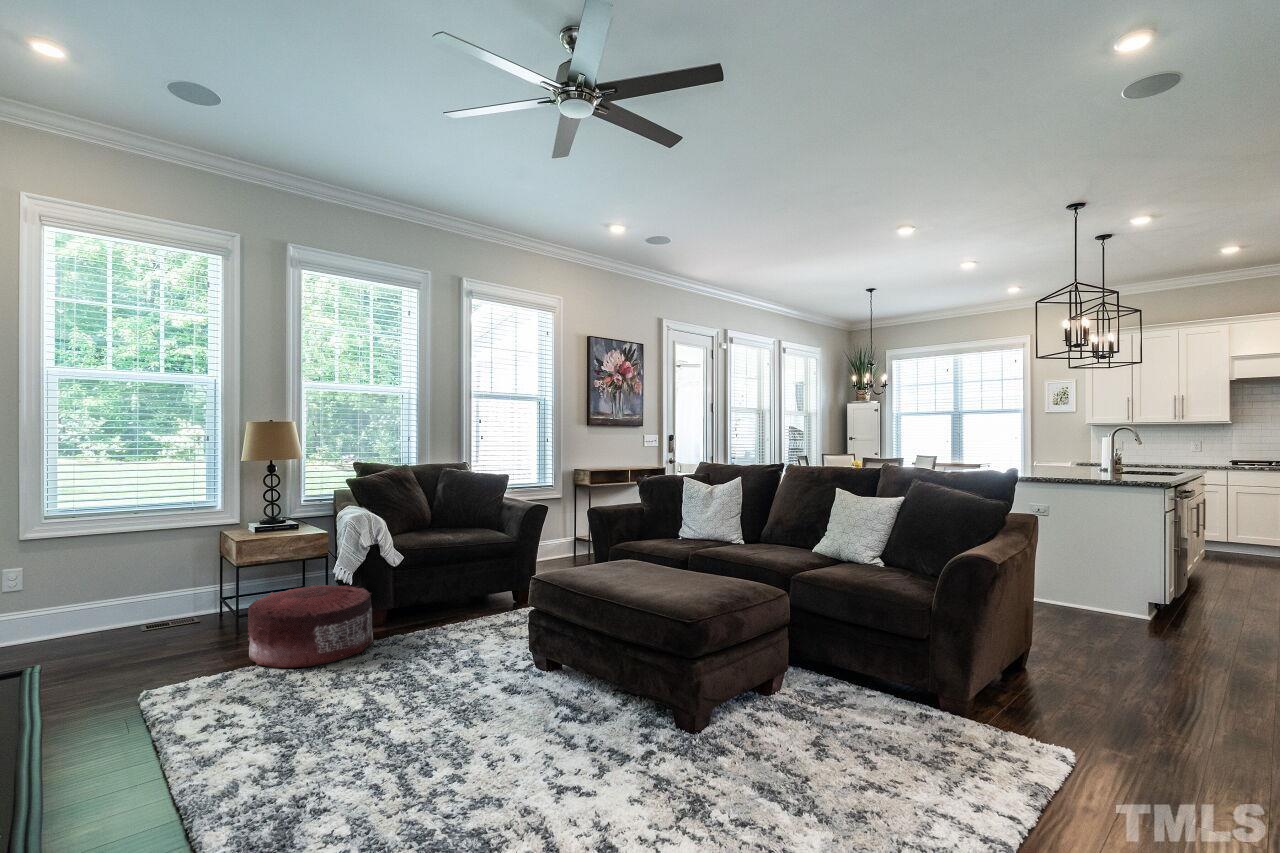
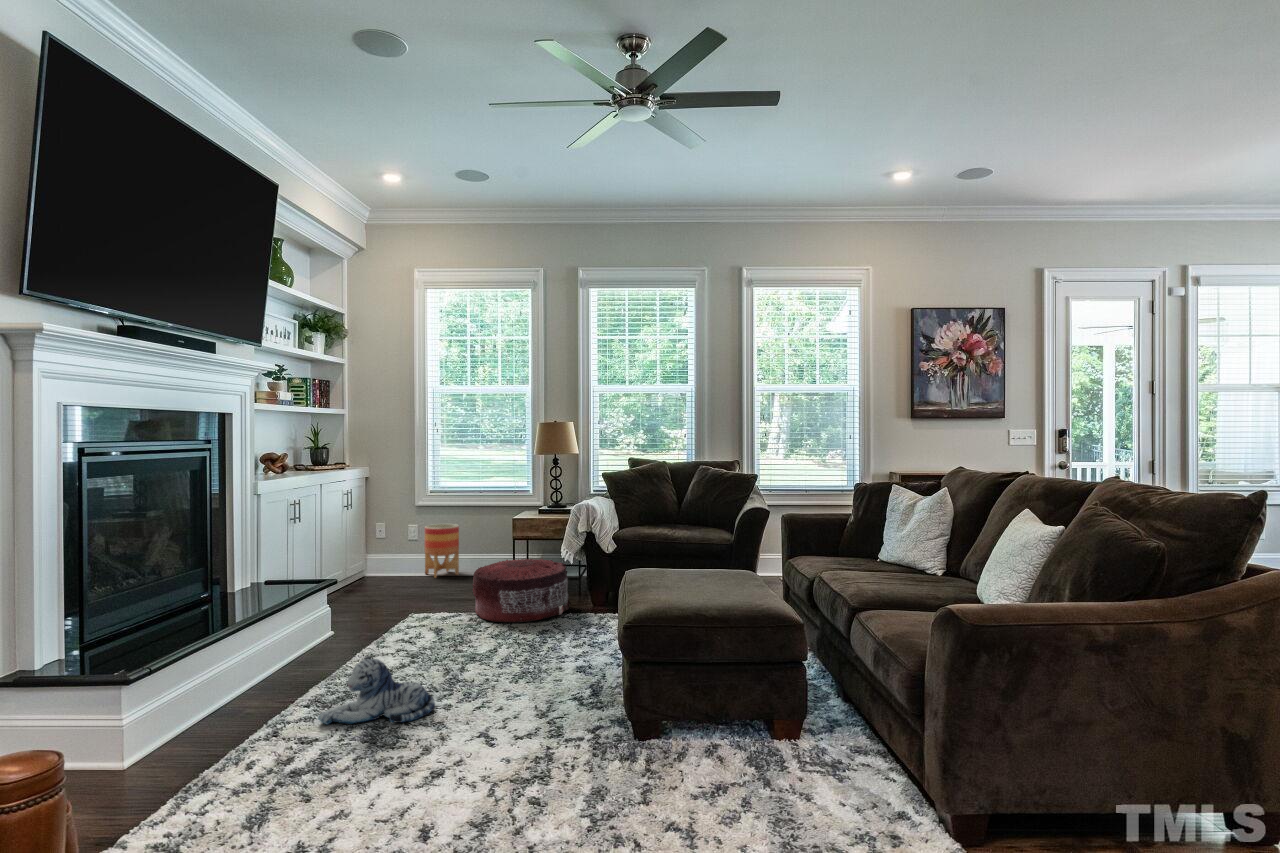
planter: none [45,562,111,642] -> present [425,524,459,578]
plush toy: none [345,717,455,819] -> present [318,656,435,724]

